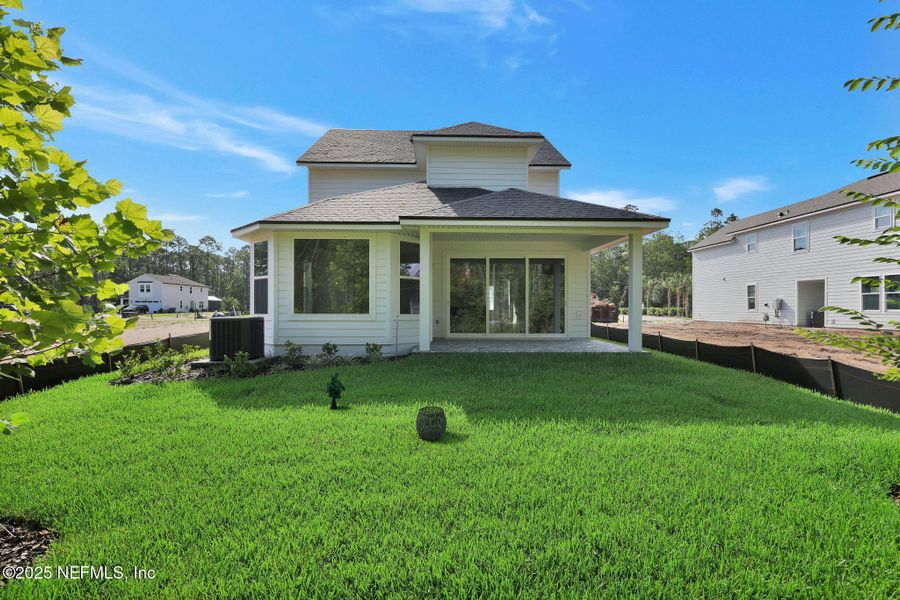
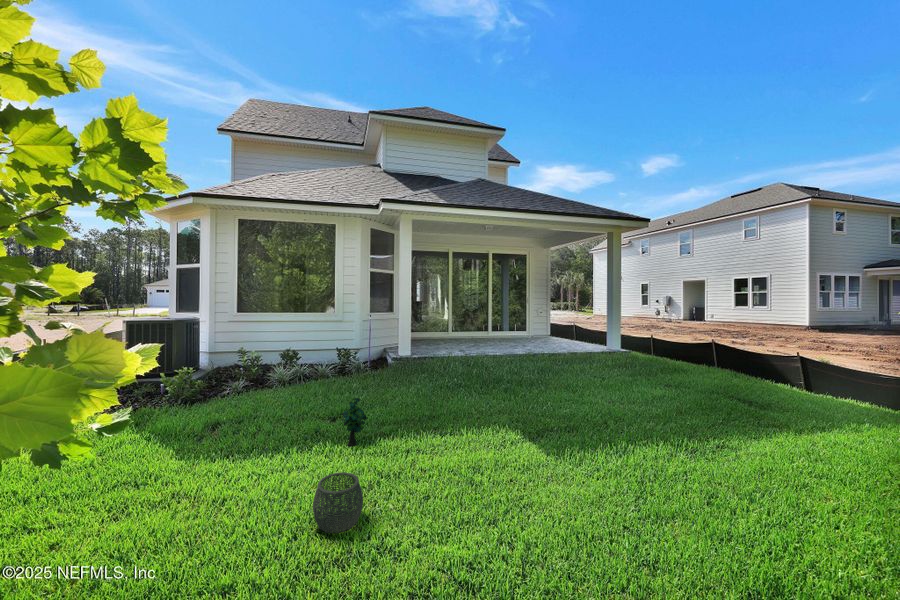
woven basket: present [416,406,447,440] -> present [313,472,363,533]

